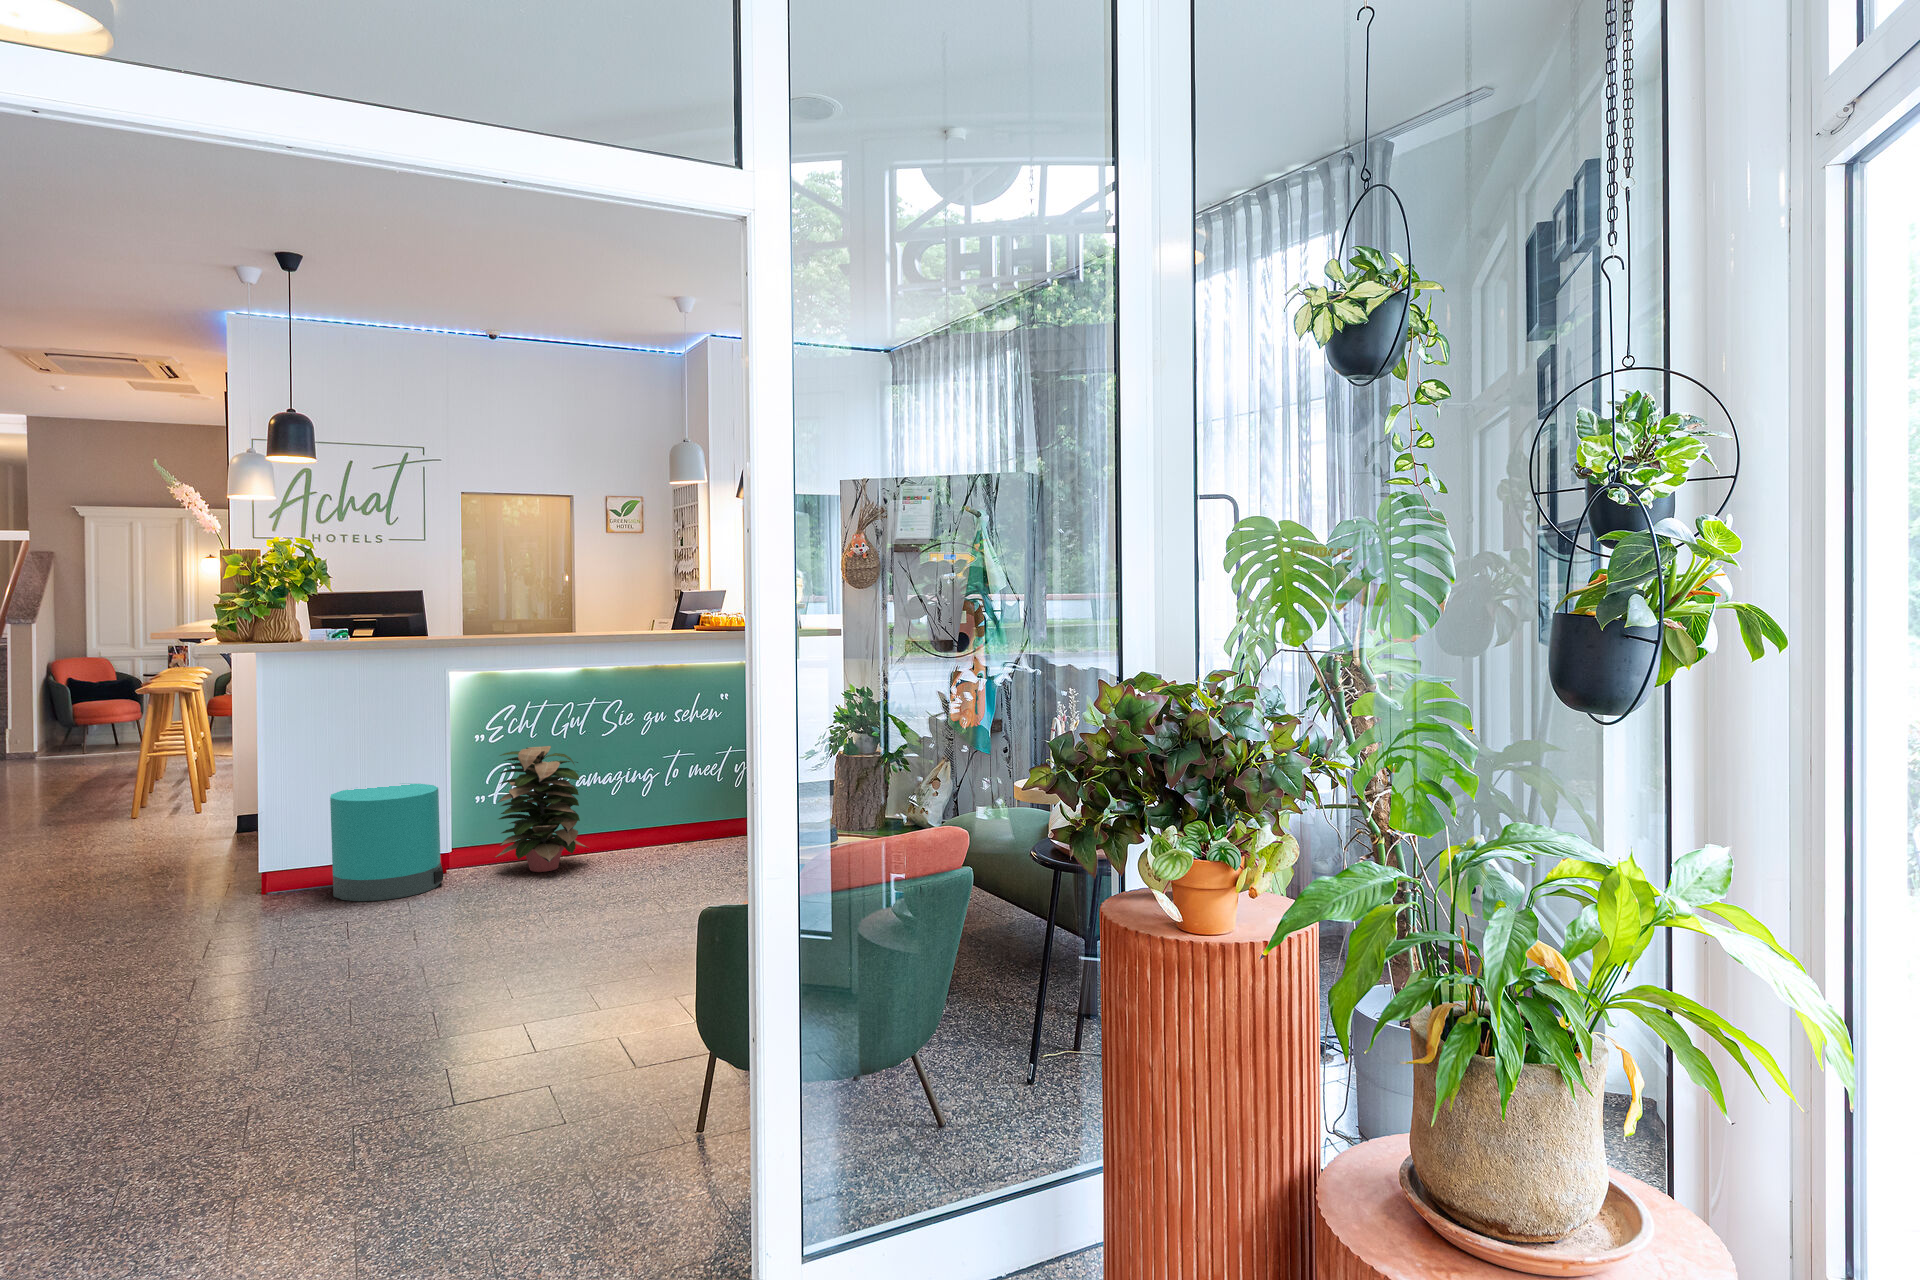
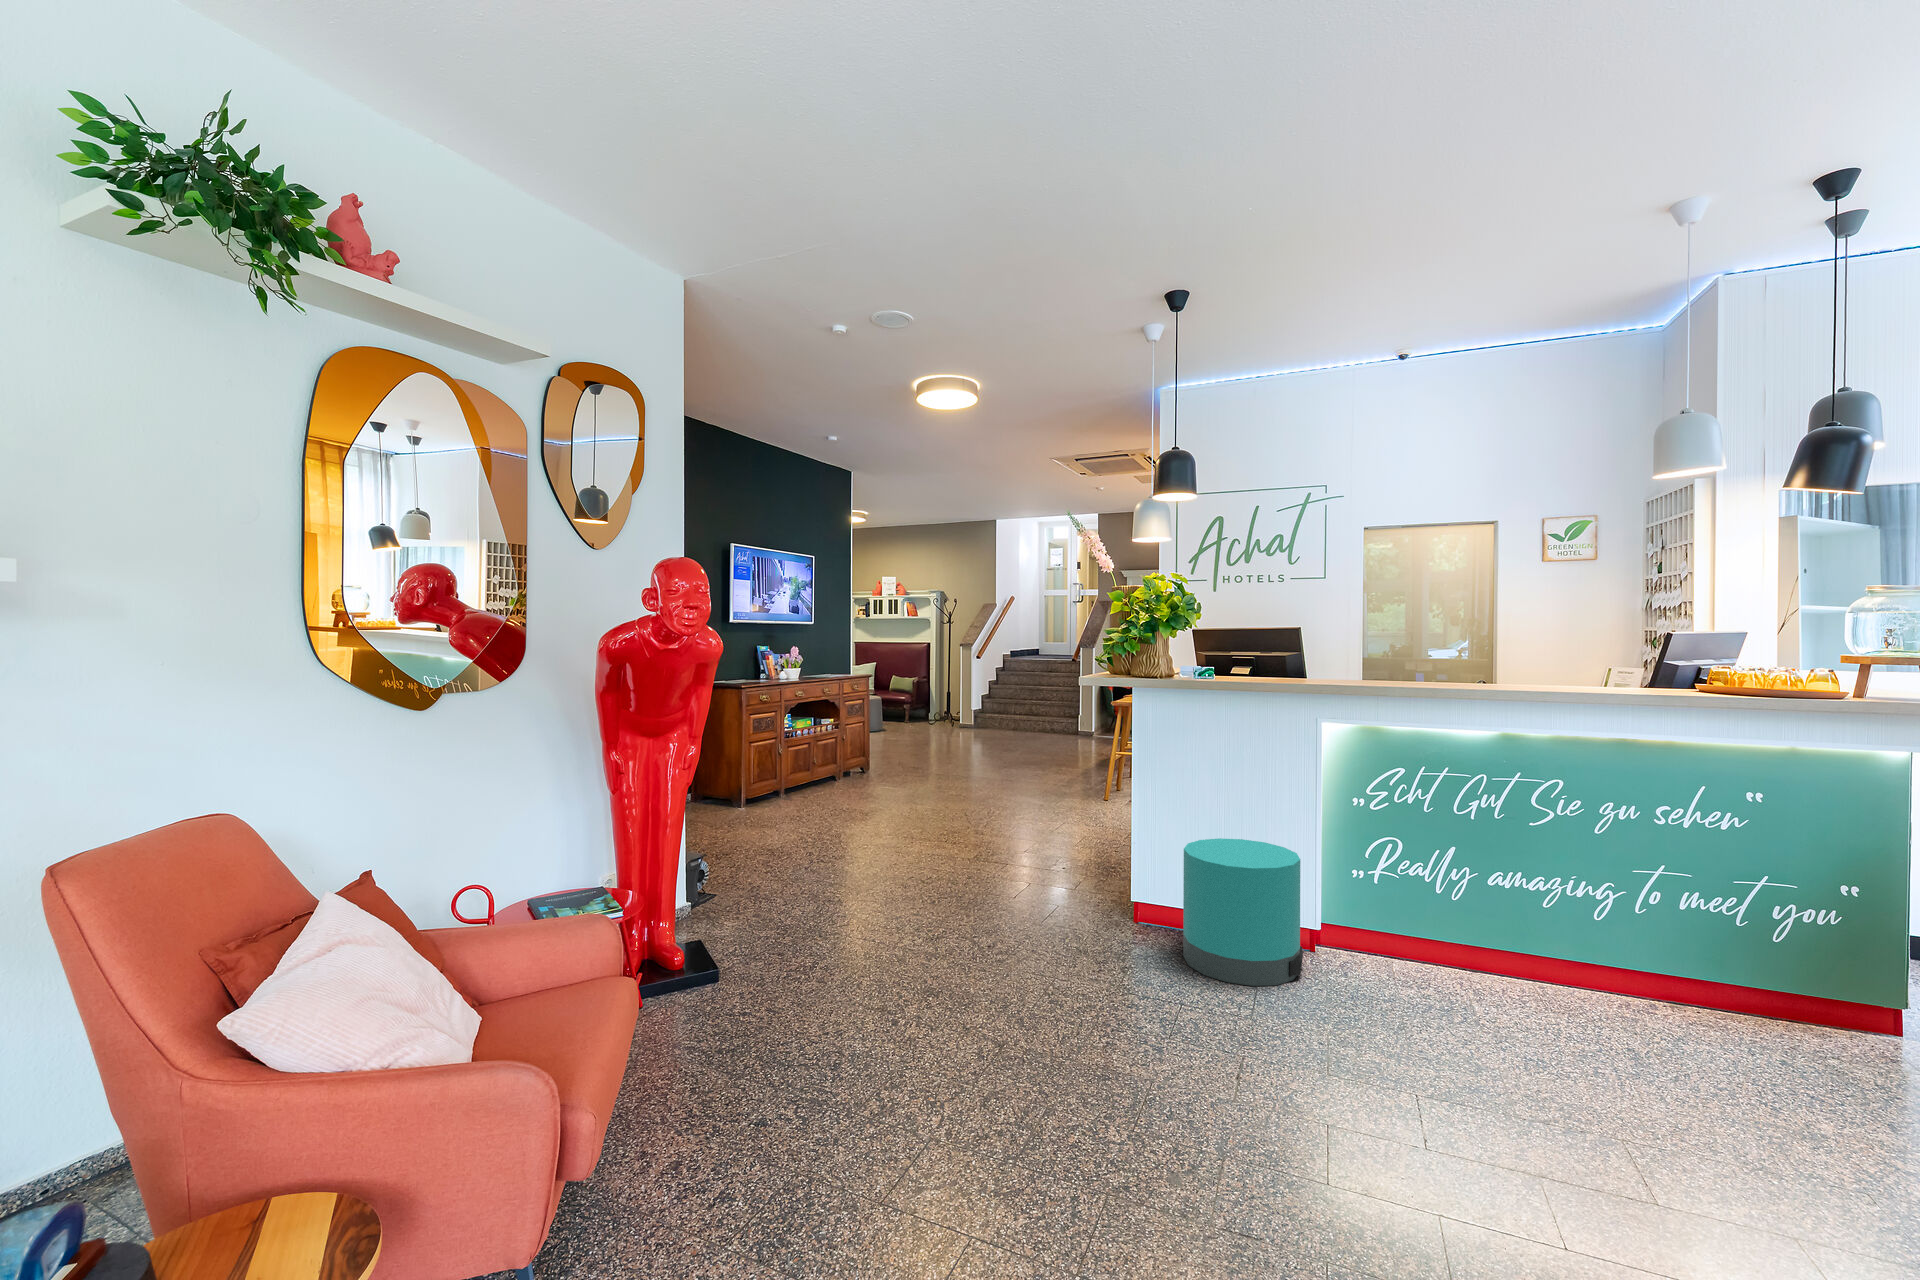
decorative plant: present [496,746,588,872] -> none [1367,827,1506,1000]

